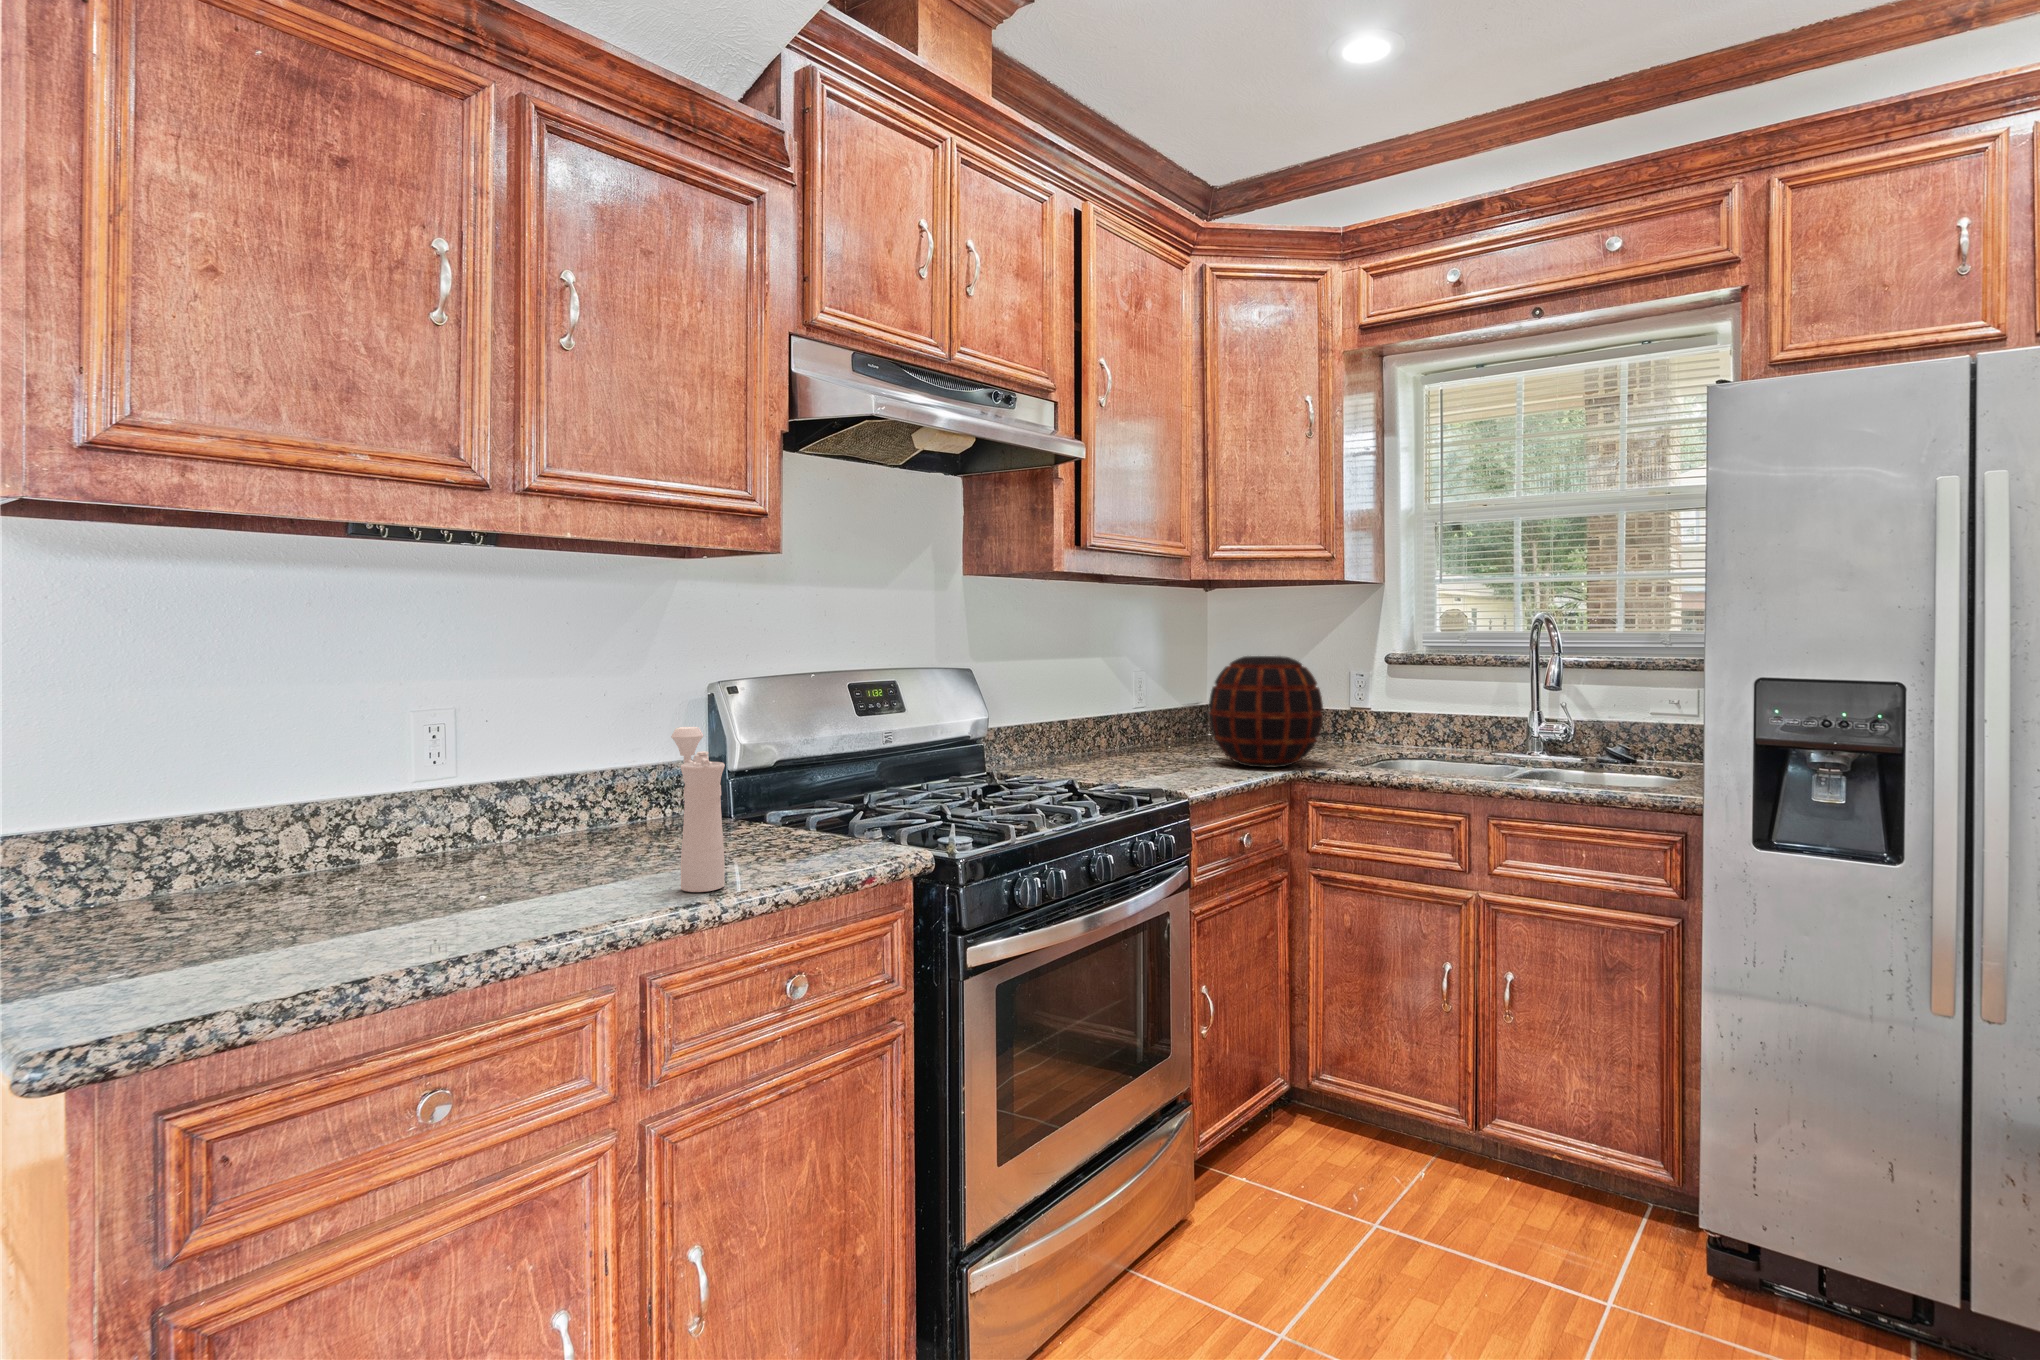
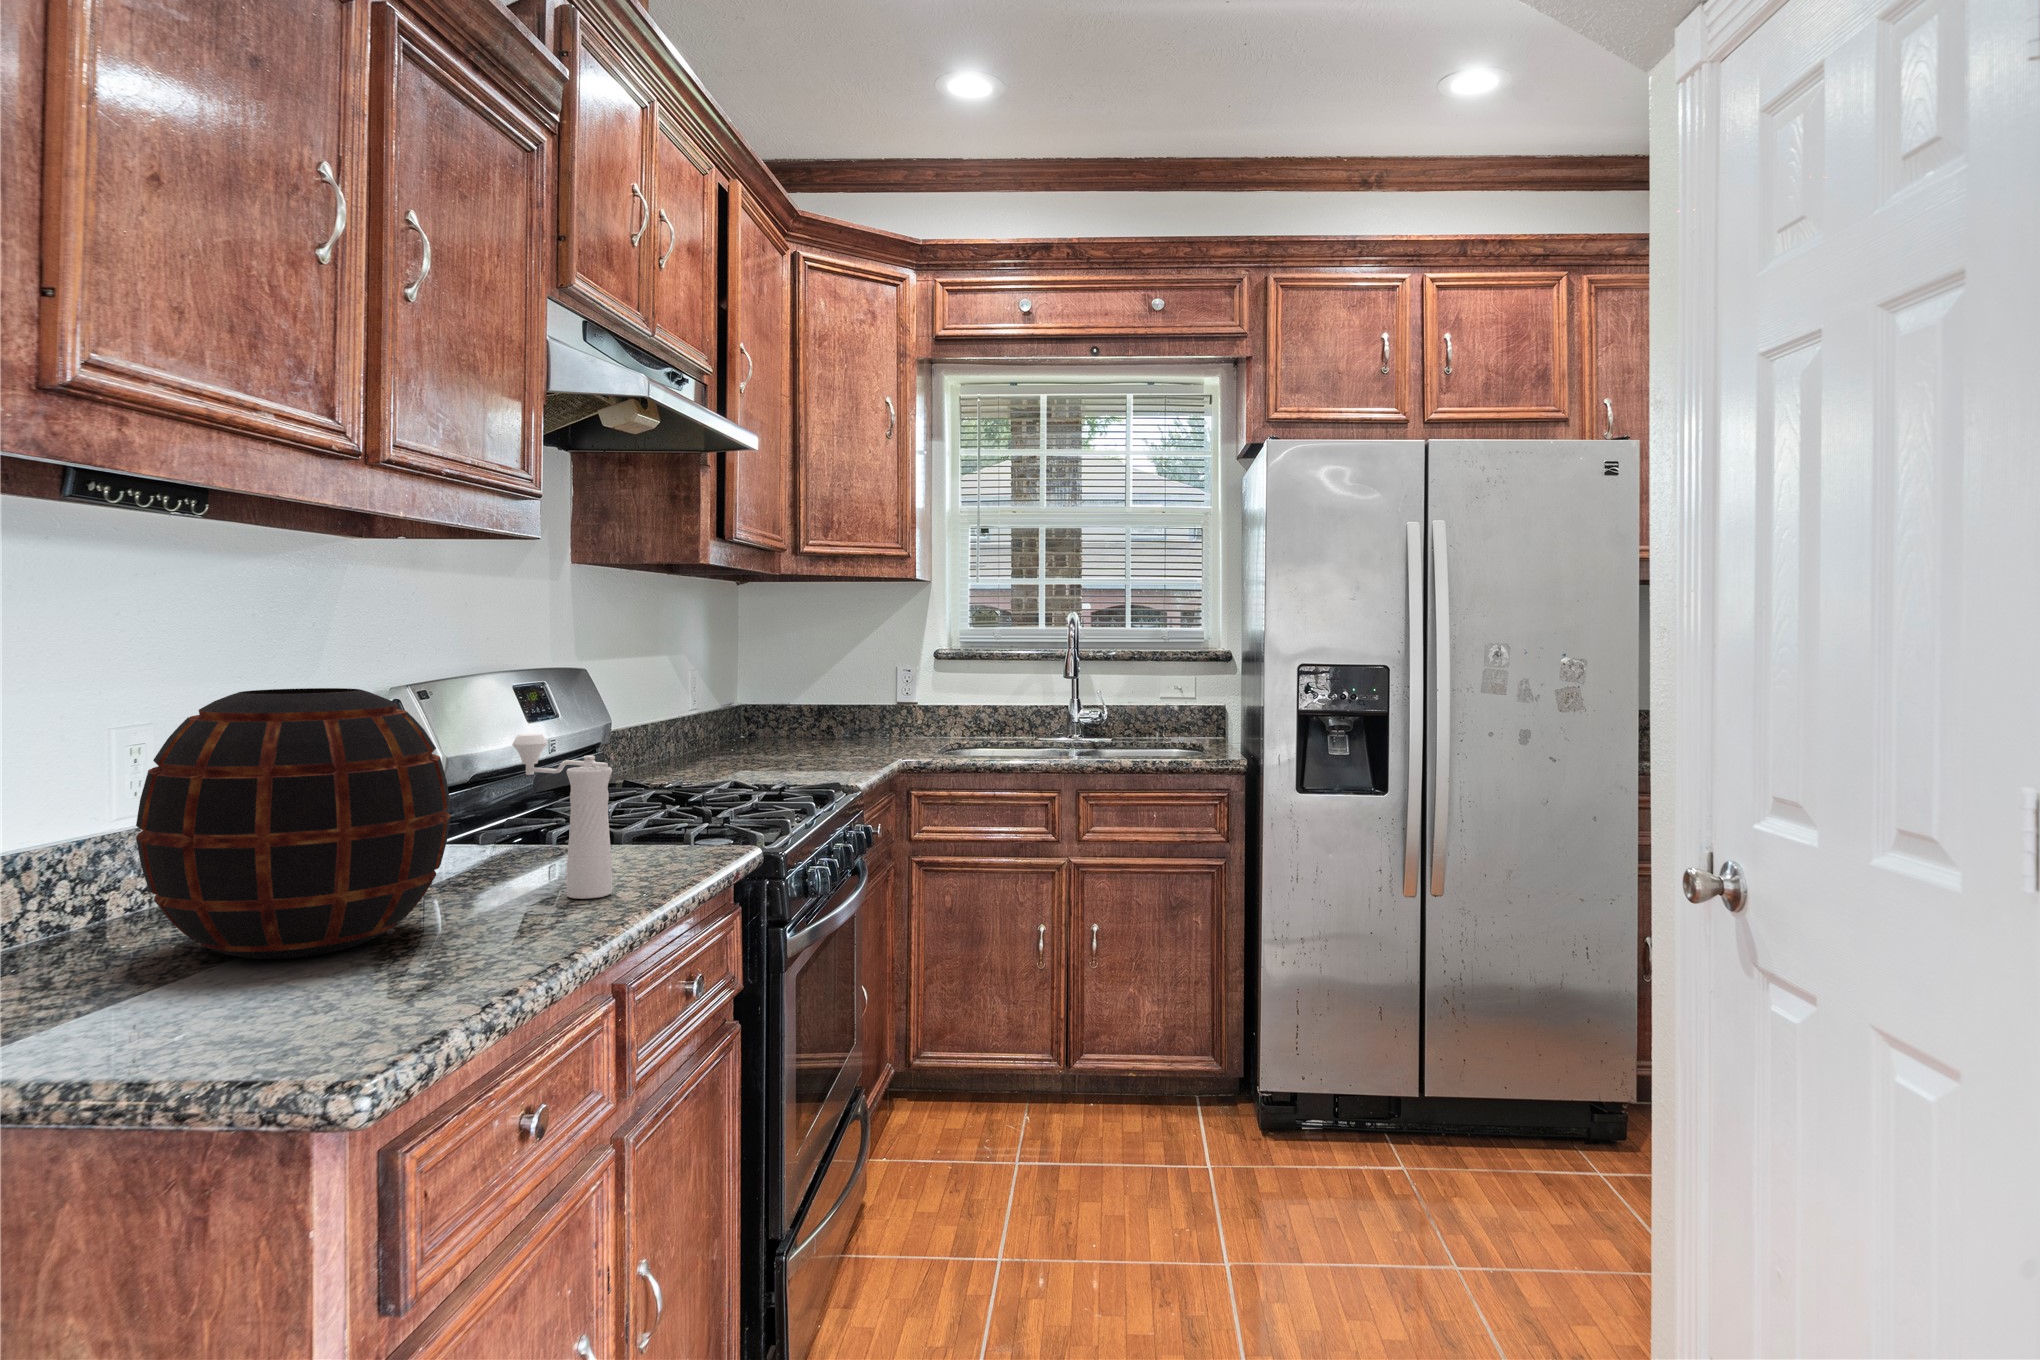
decorative vase: present [1209,656,1323,767] -> present [136,688,451,959]

